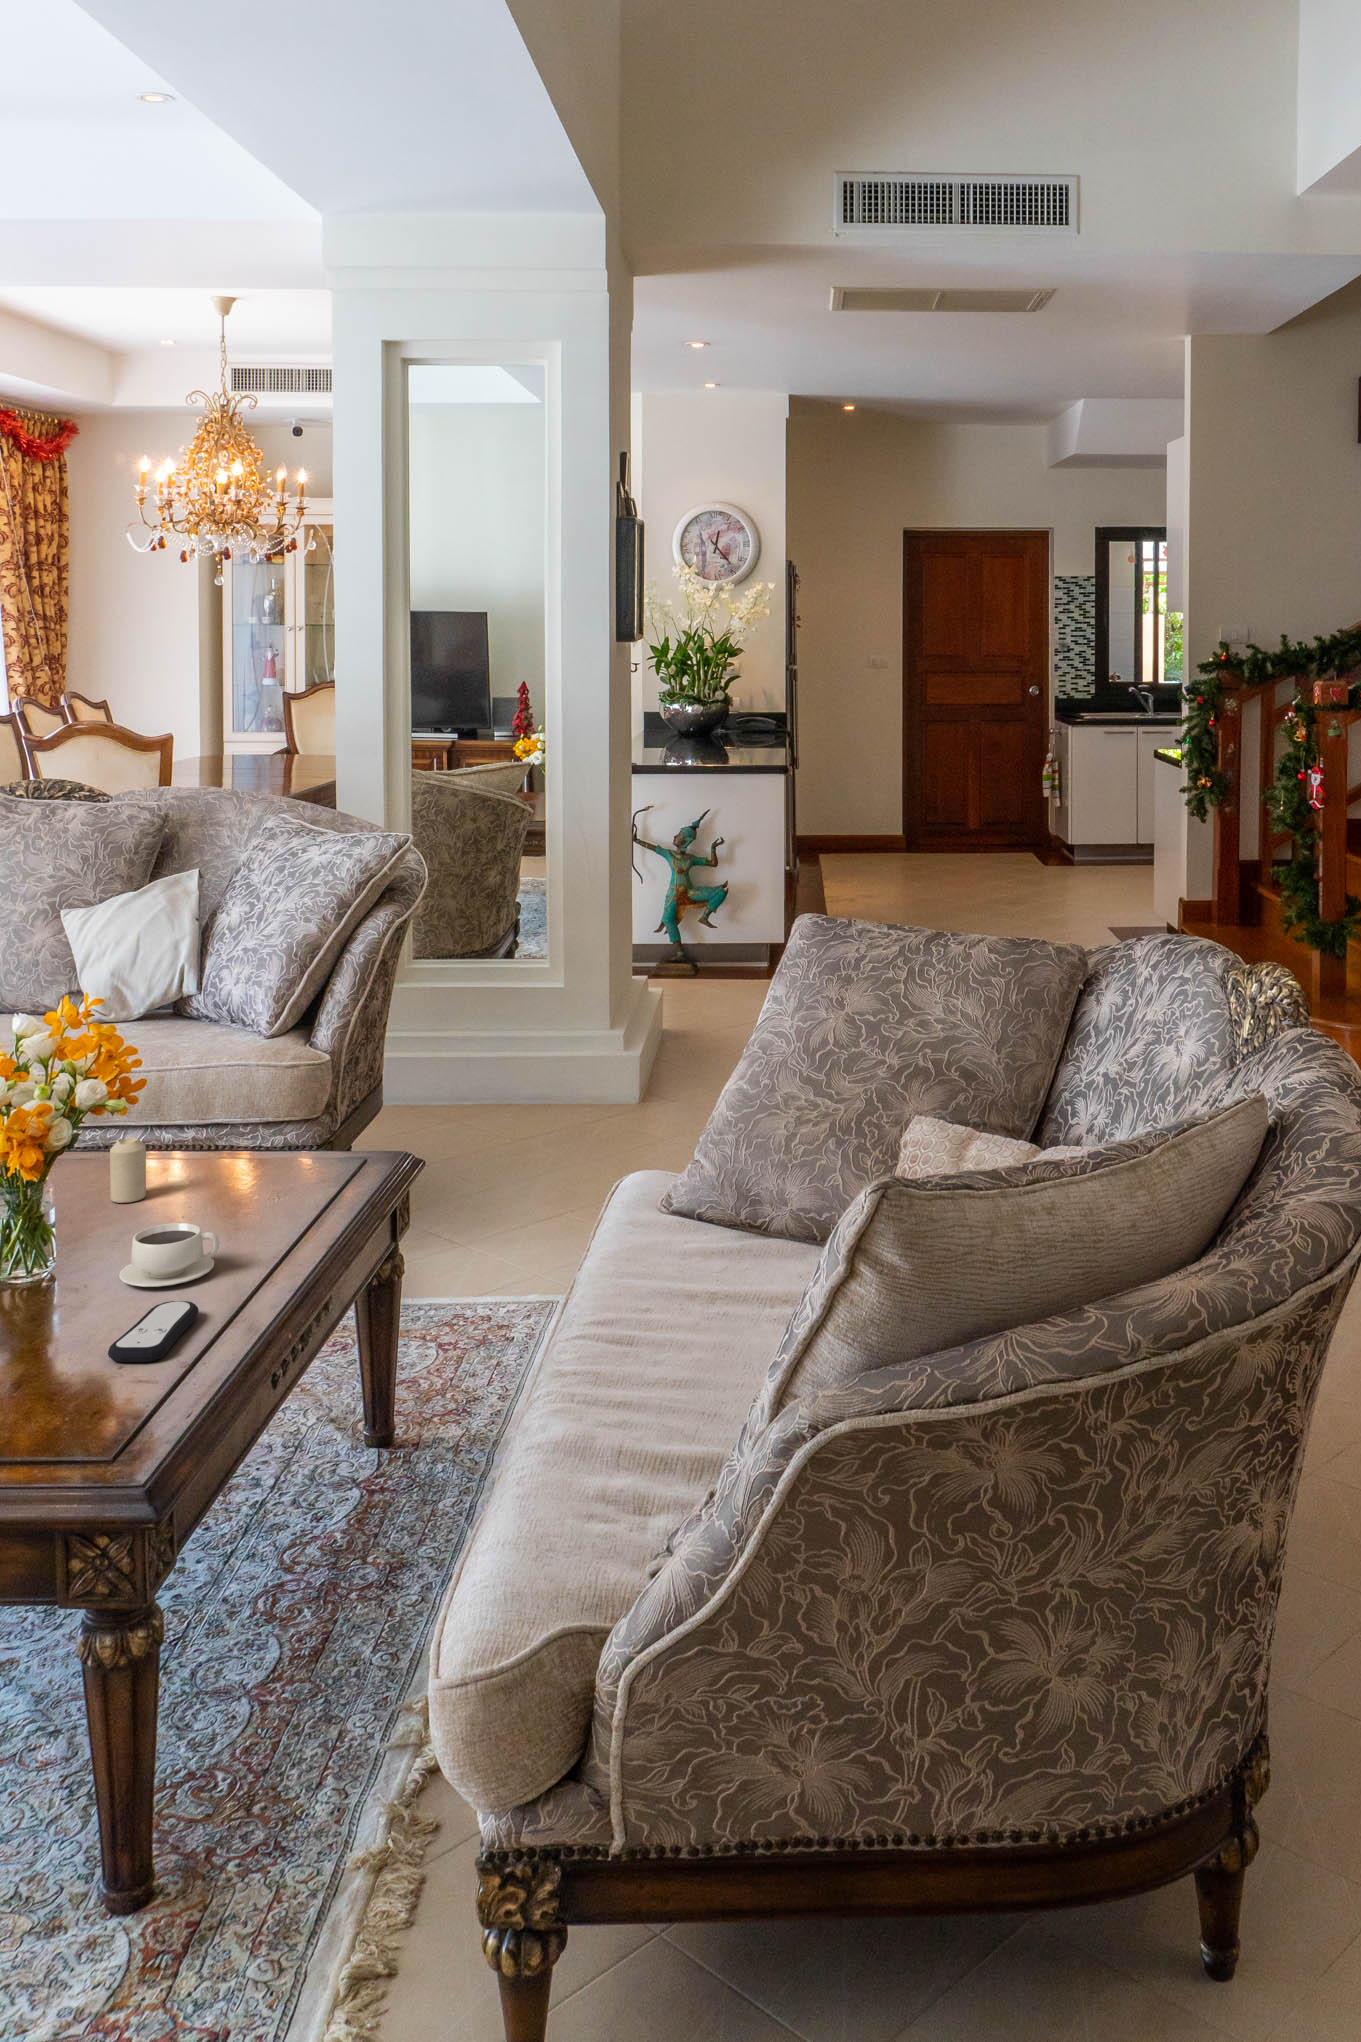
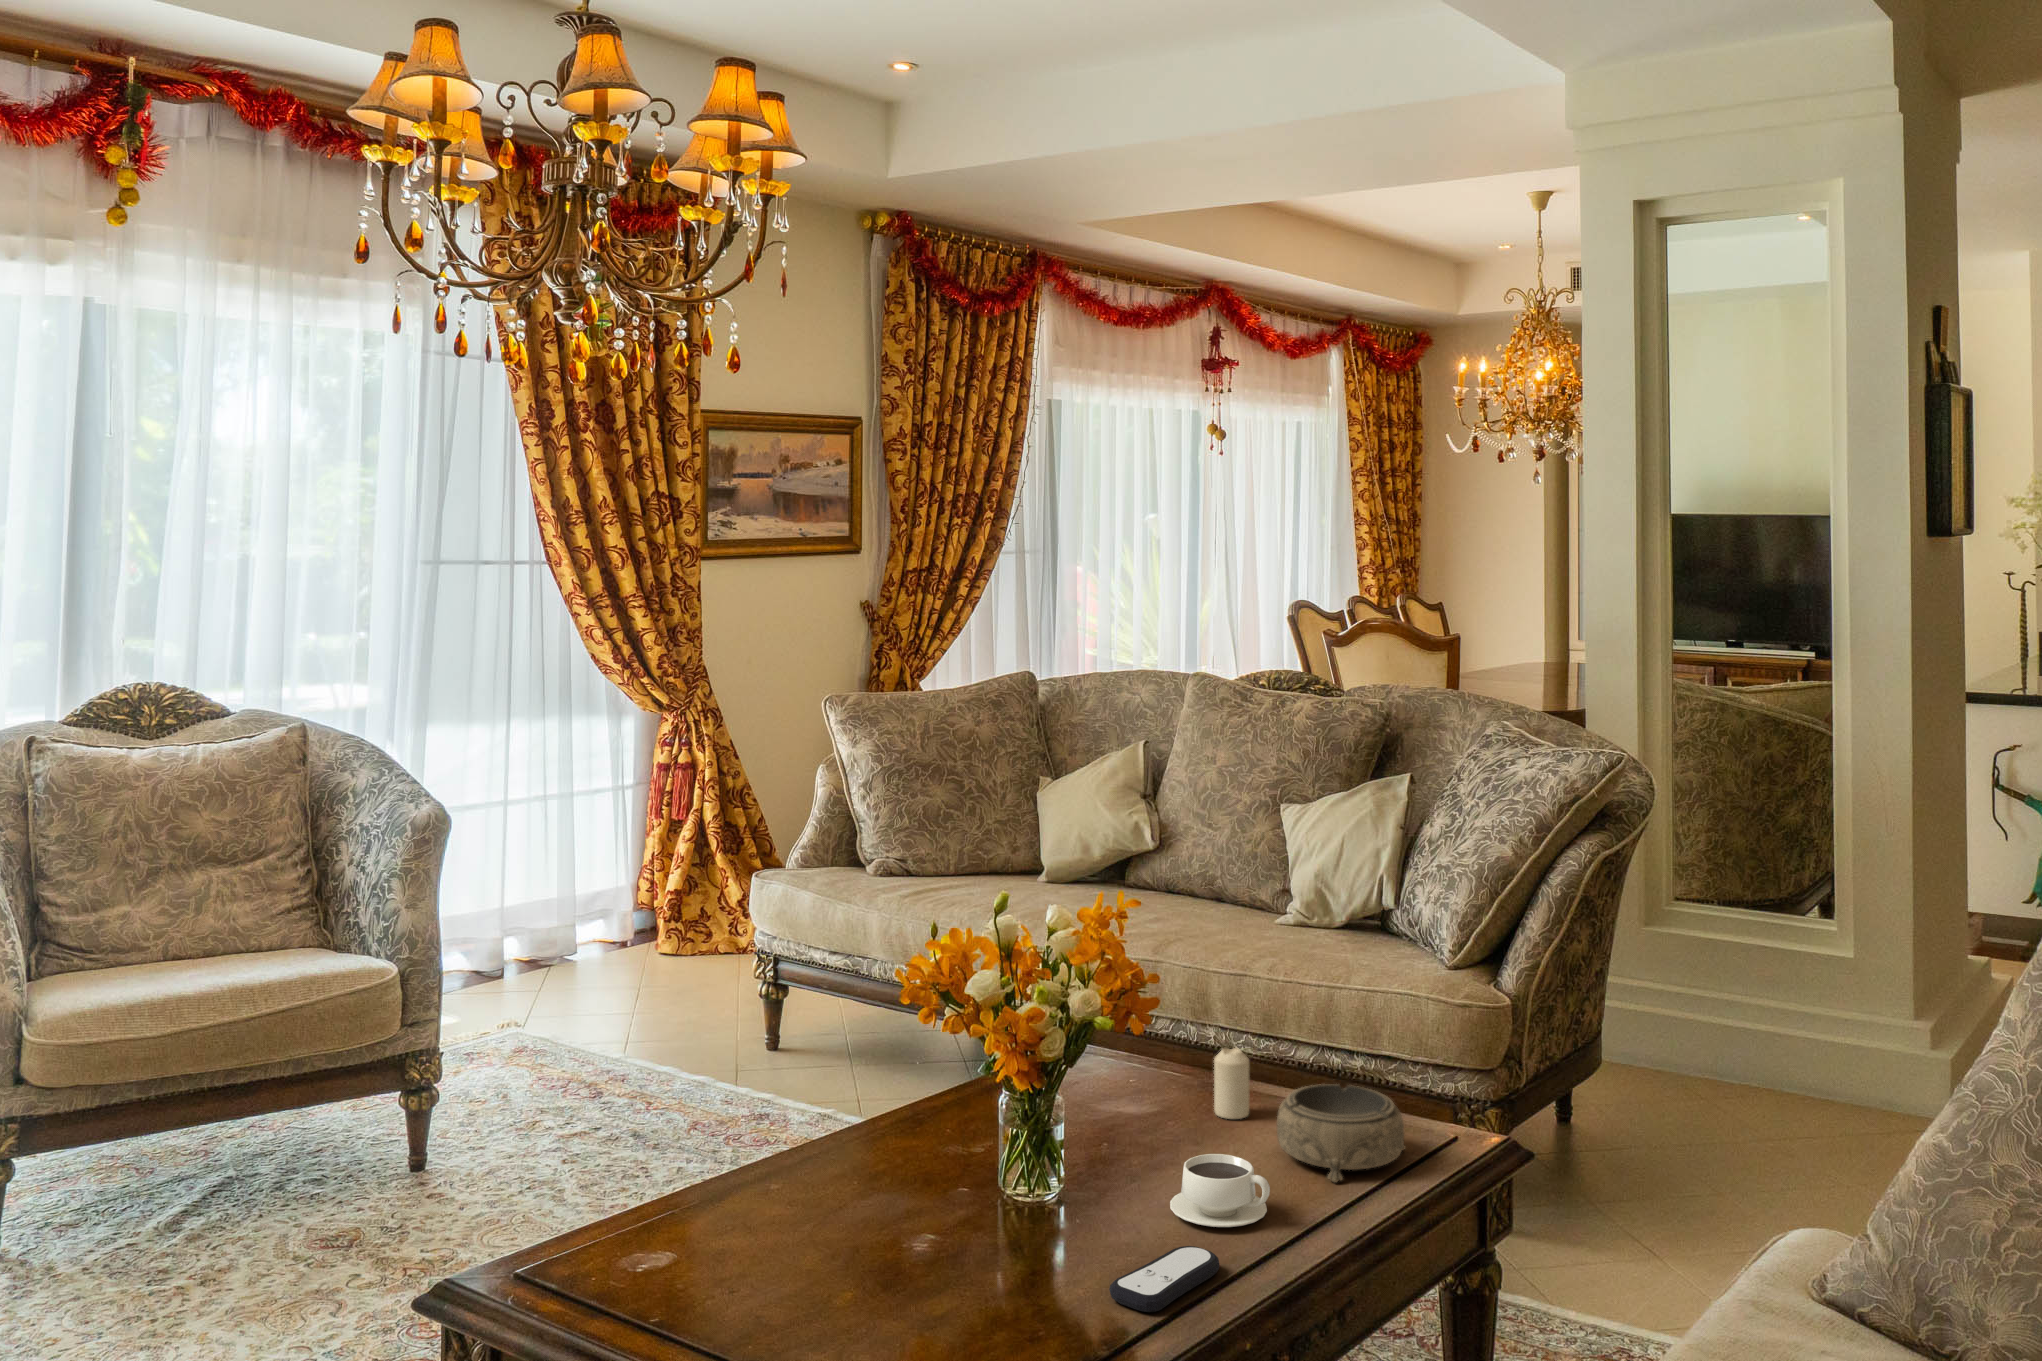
decorative bowl: none [188,1146,310,1228] -> present [1277,1084,1406,1182]

